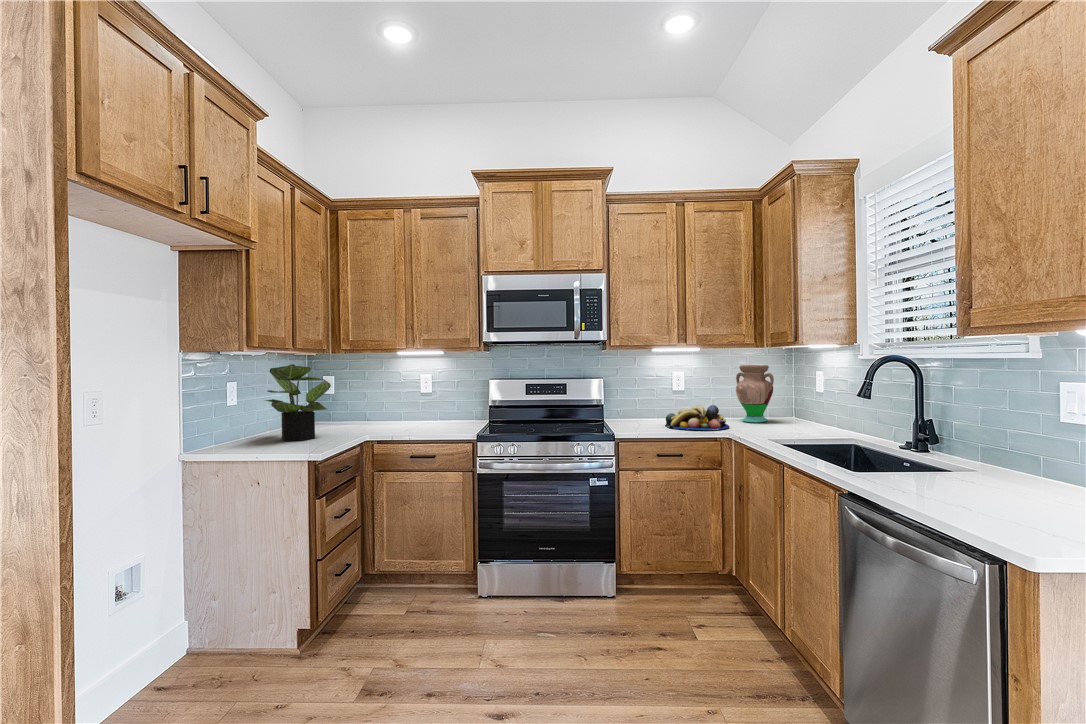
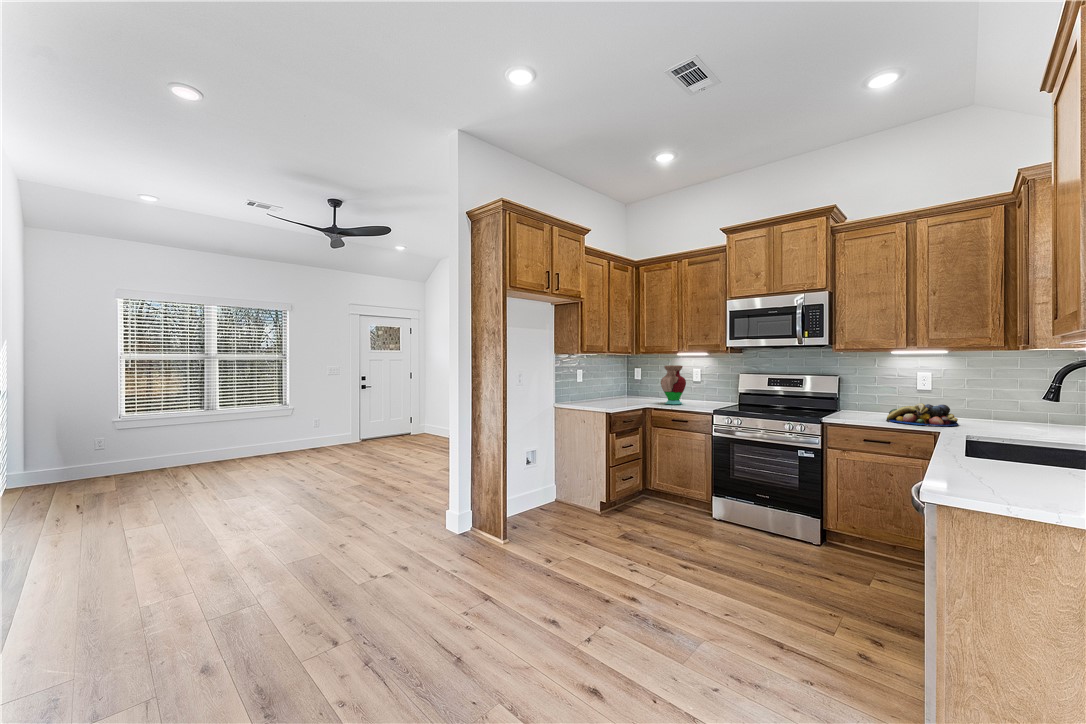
potted plant: present [265,364,331,441] -> none [594,360,630,403]
vase: present [736,365,774,423] -> present [661,365,686,404]

